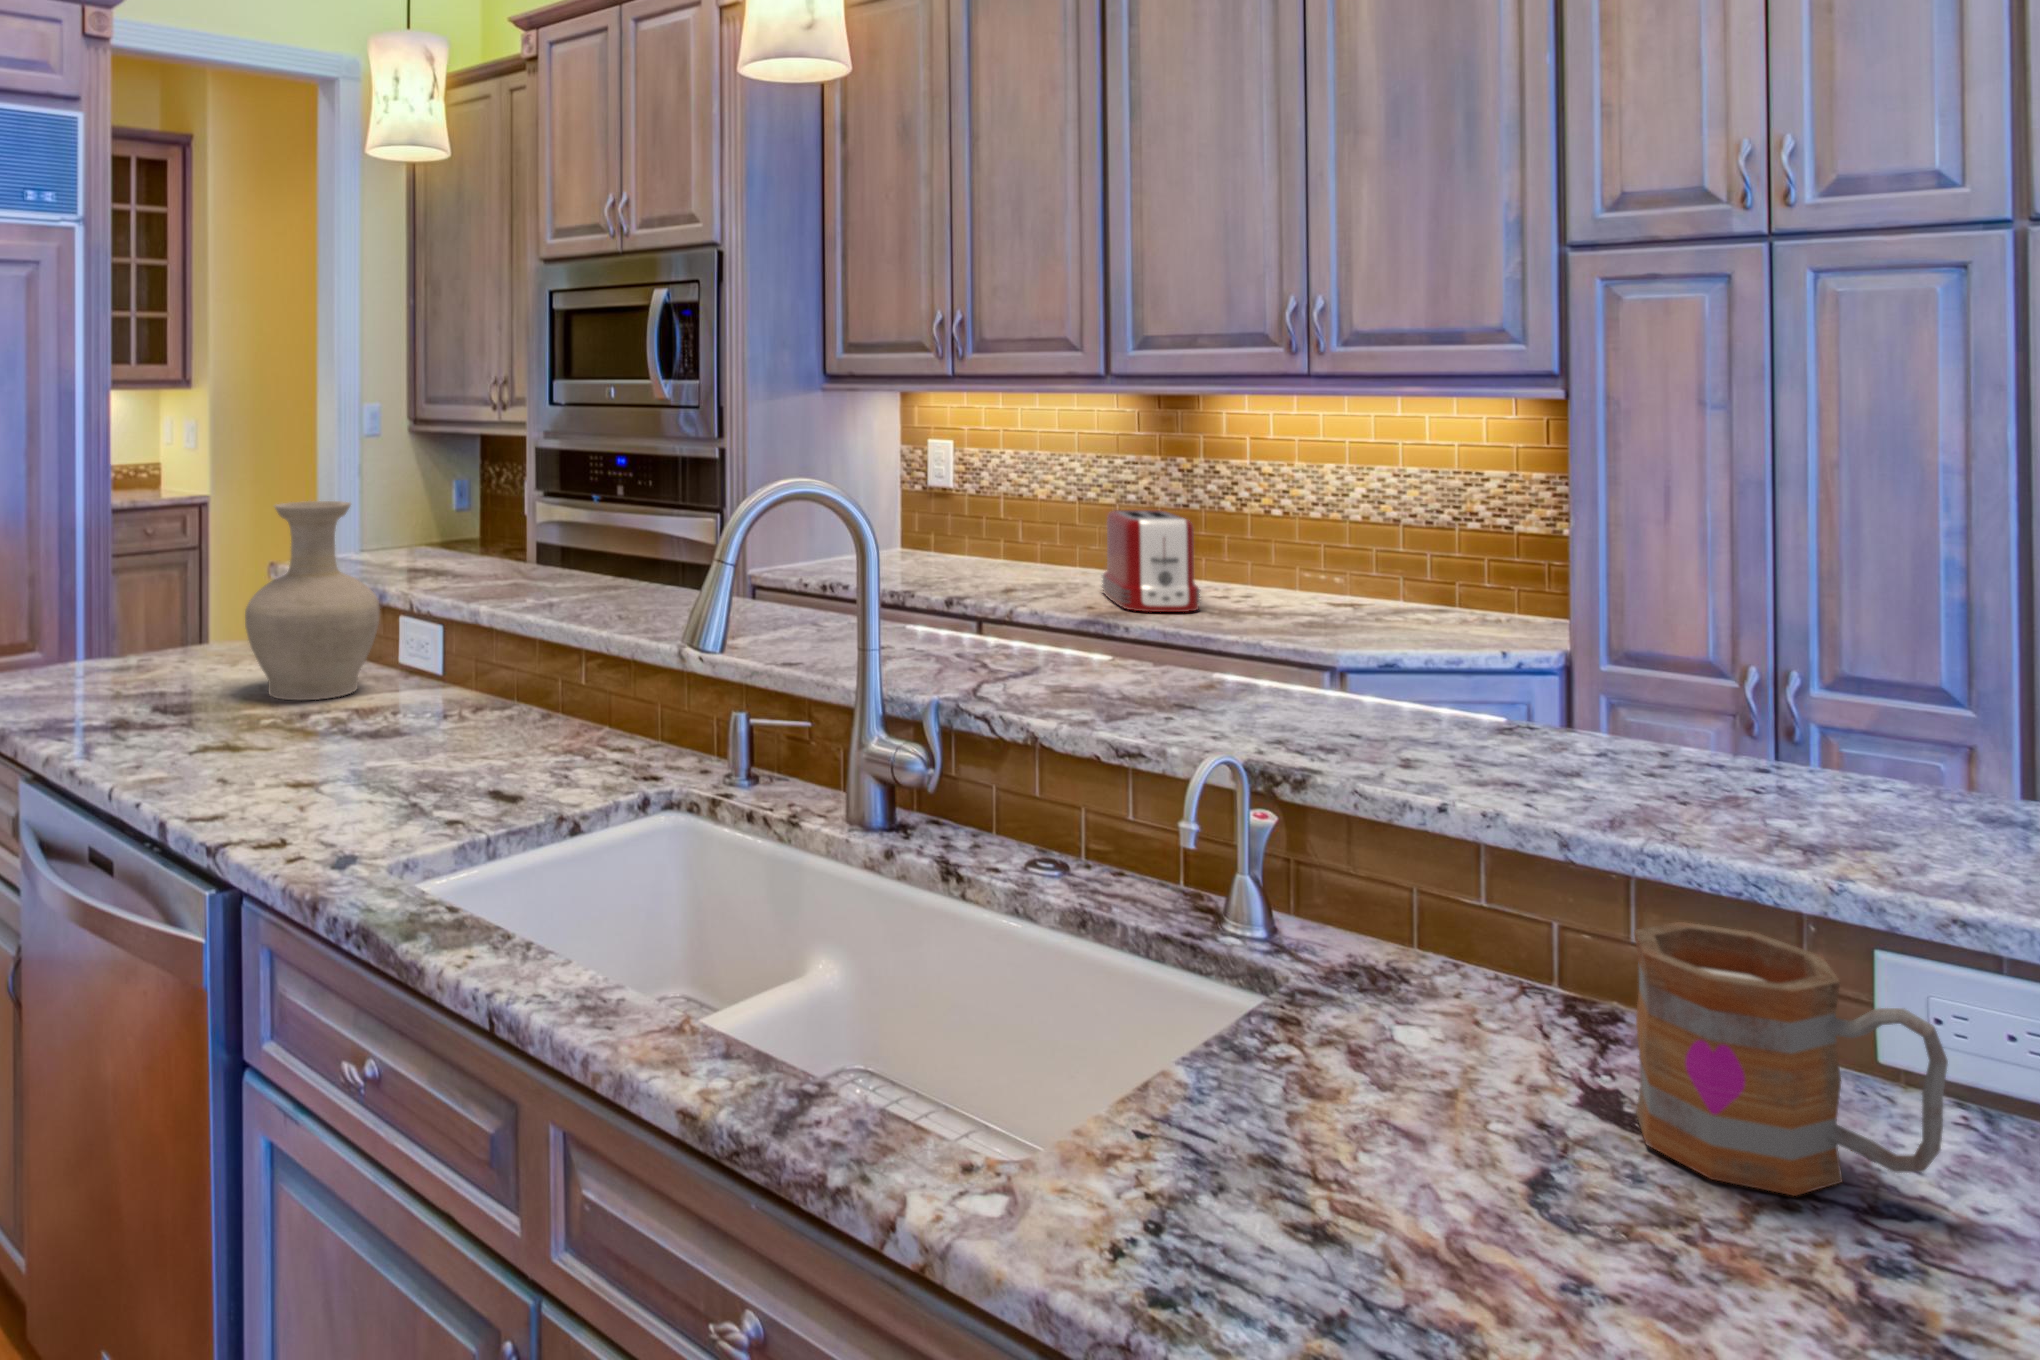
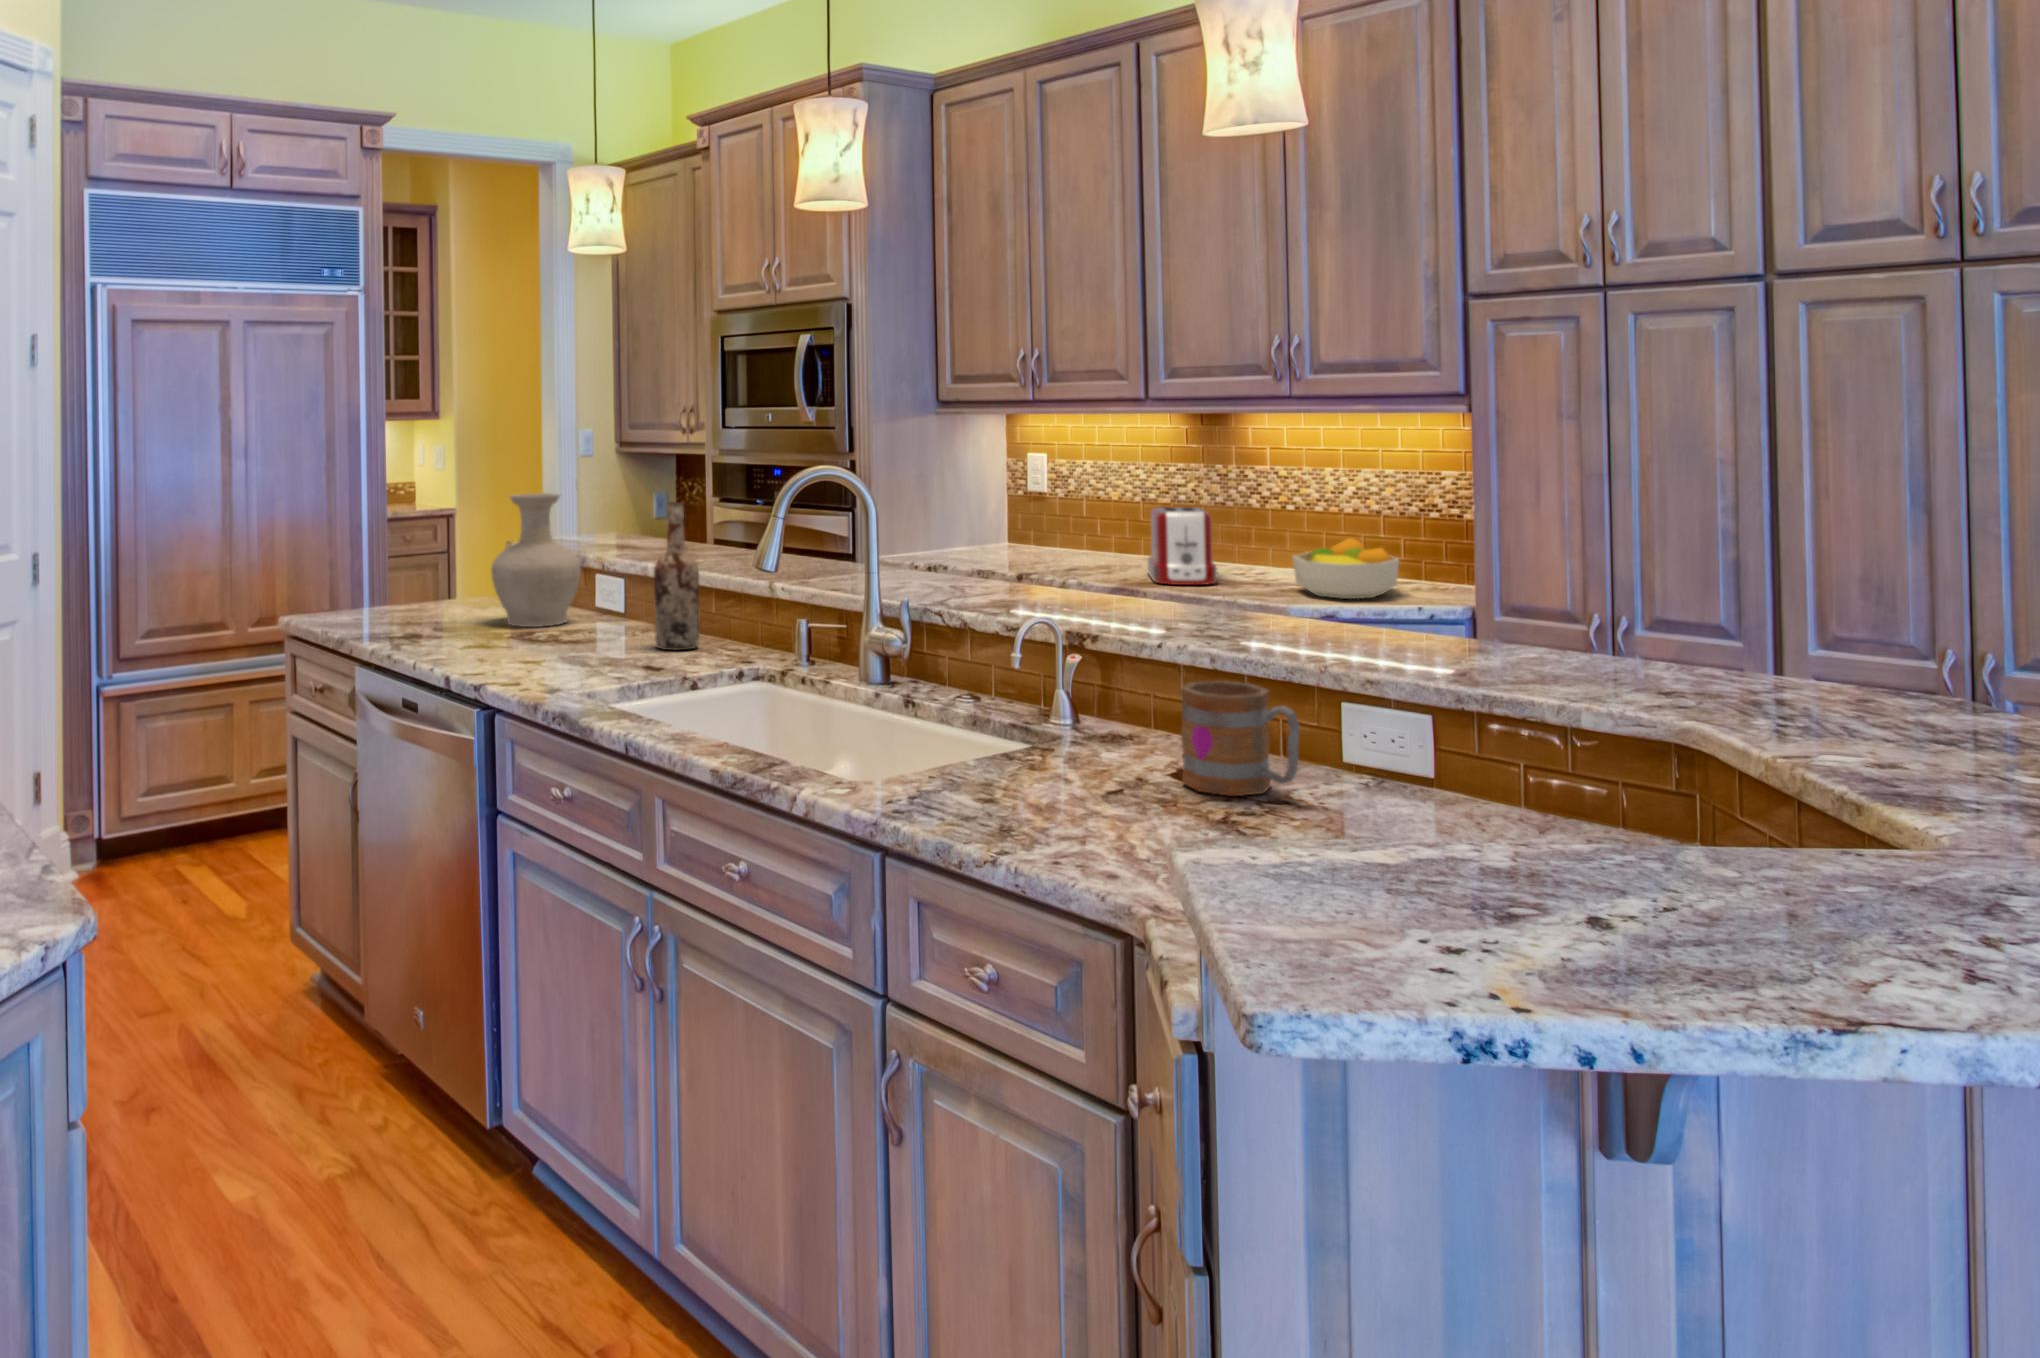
wine bottle: none [498,521,566,749] -> present [654,502,699,650]
fruit bowl: none [1300,552,1437,633] -> present [1293,538,1399,599]

